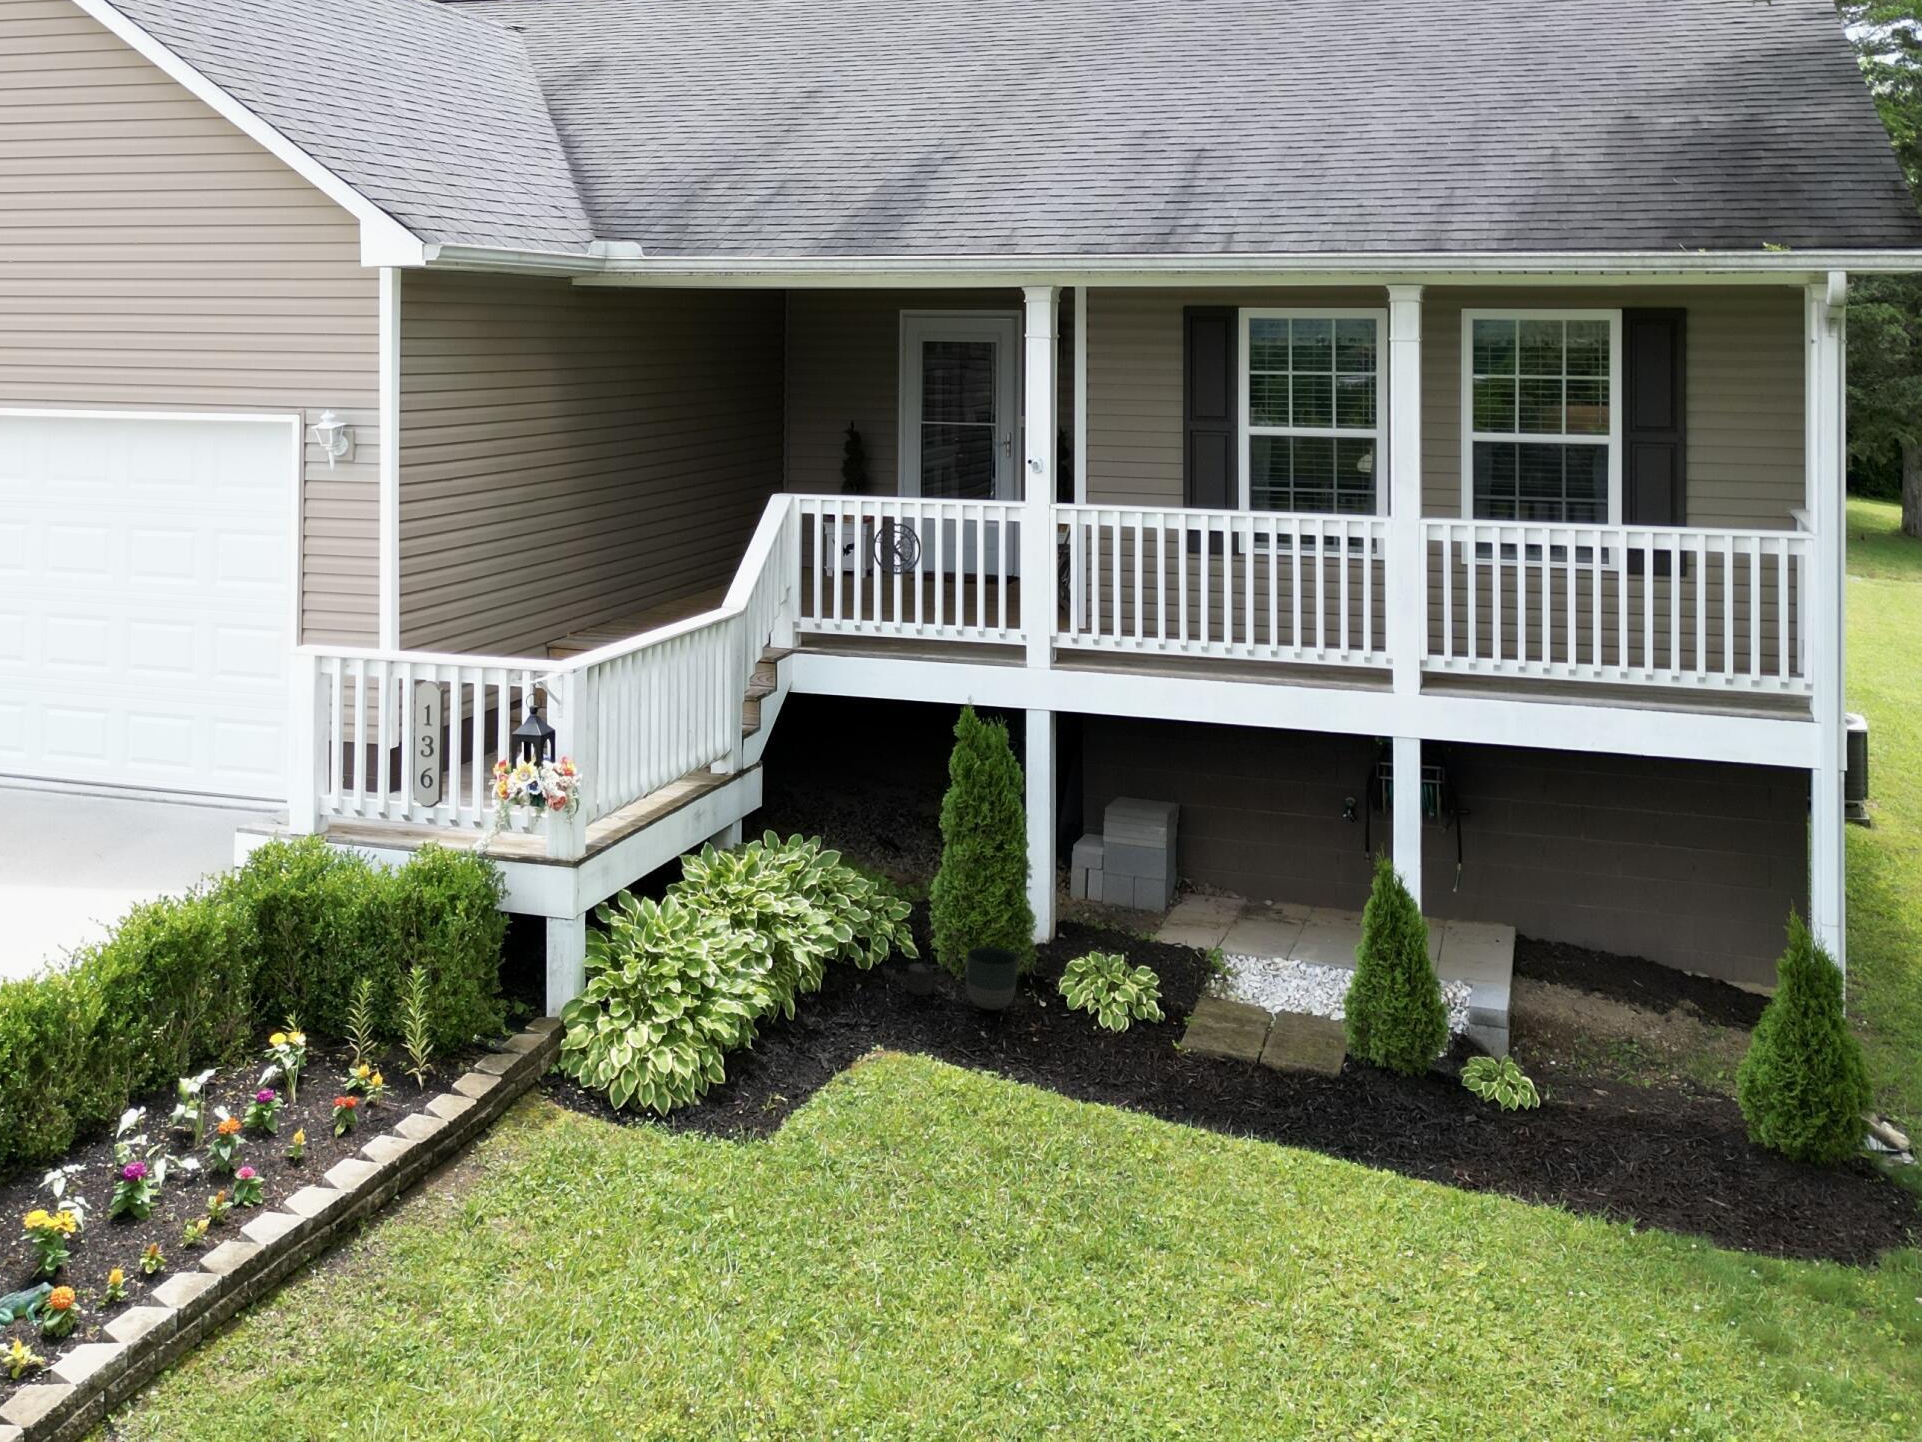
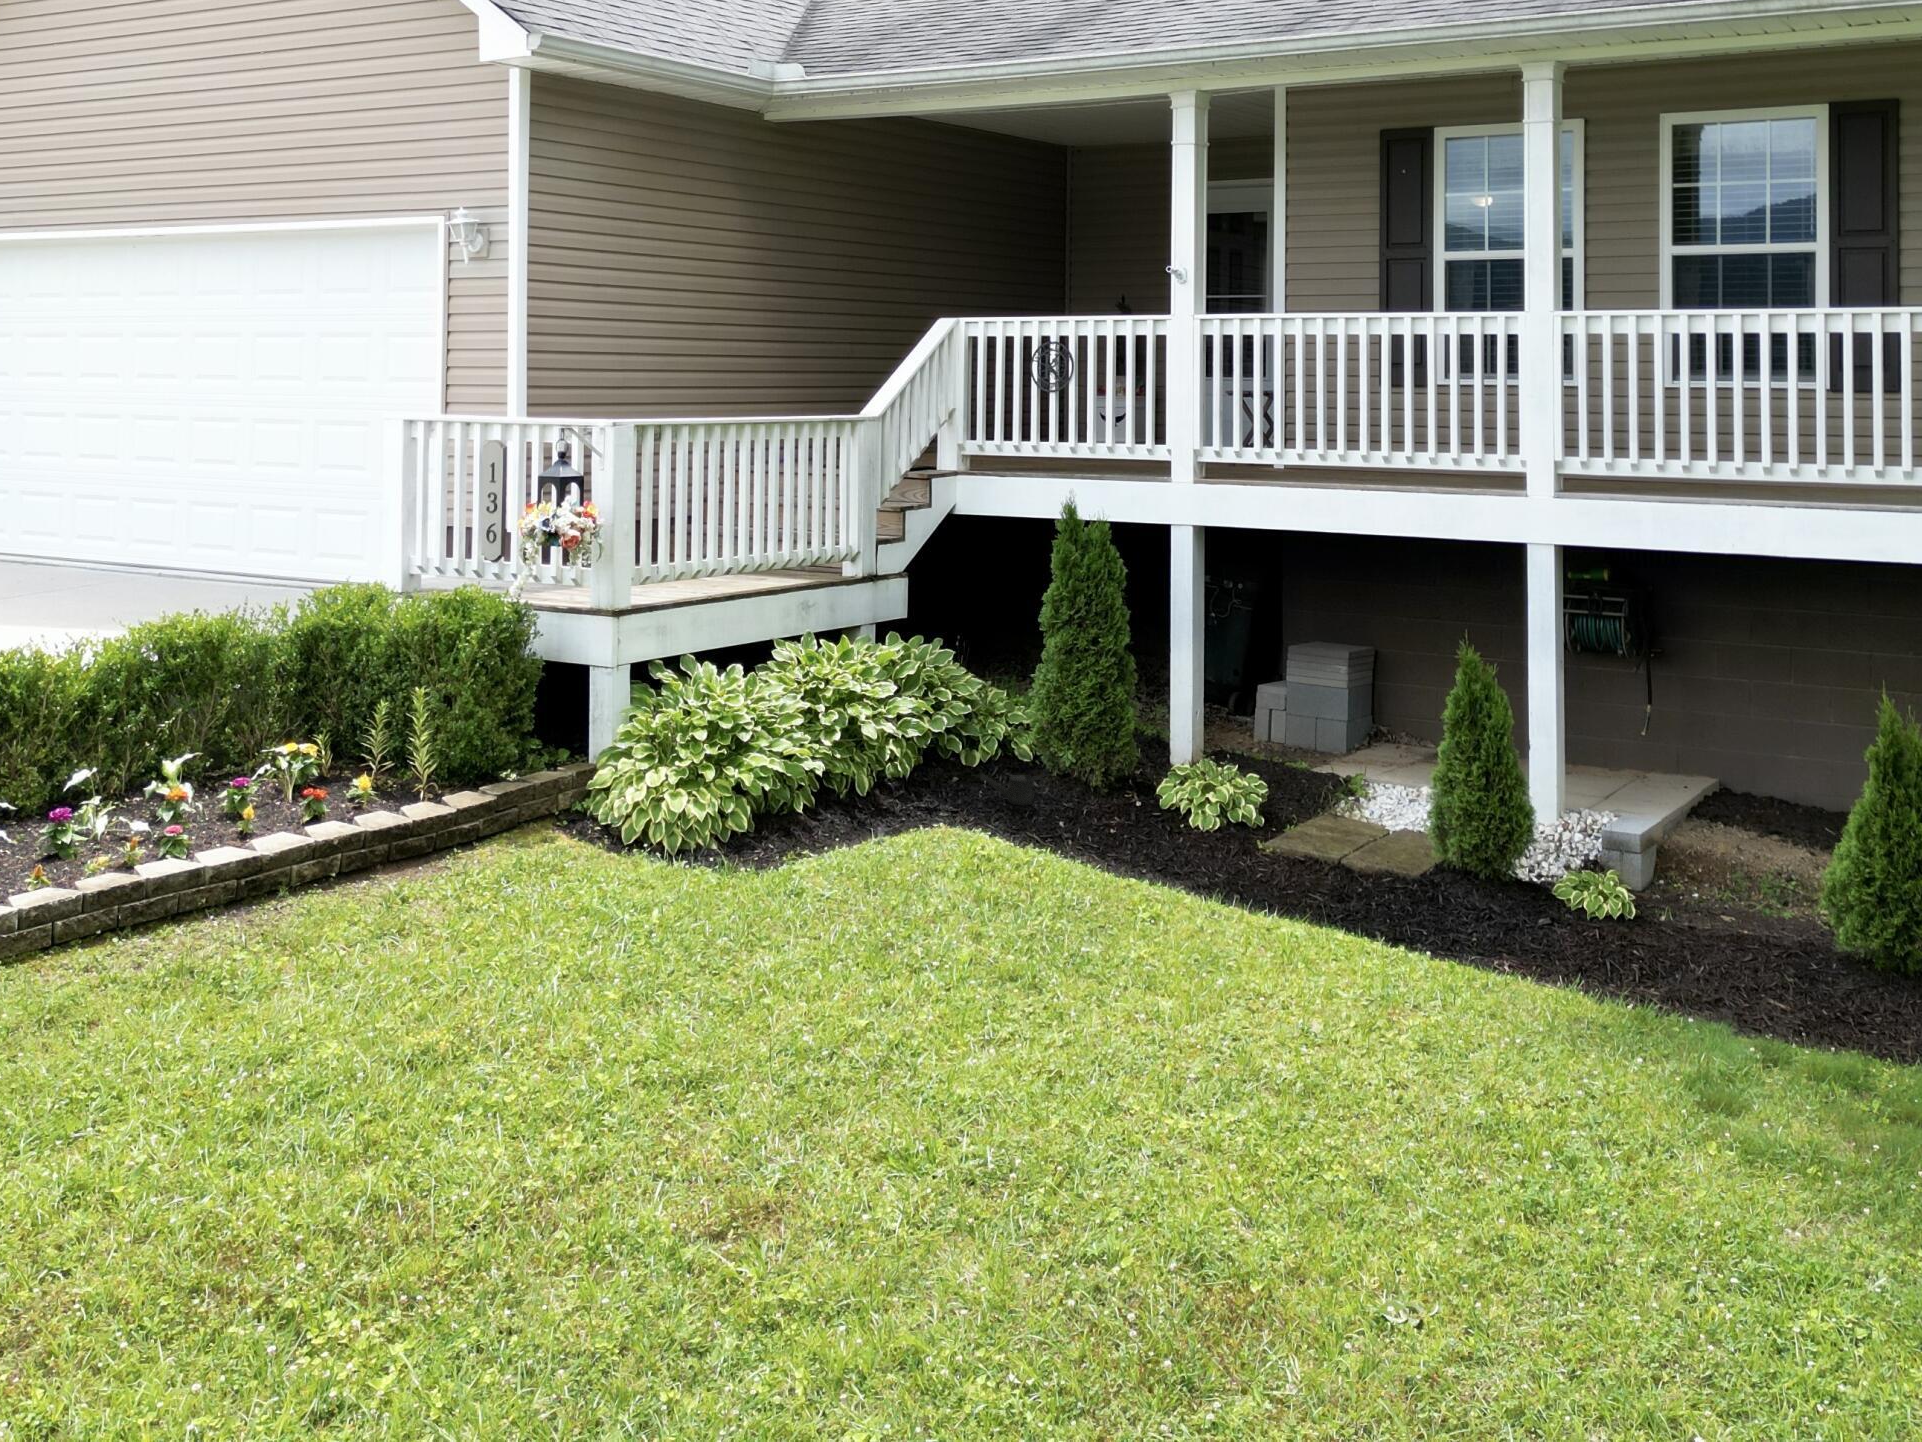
planter: present [966,946,1018,1010] -> none [1057,759,1111,821]

